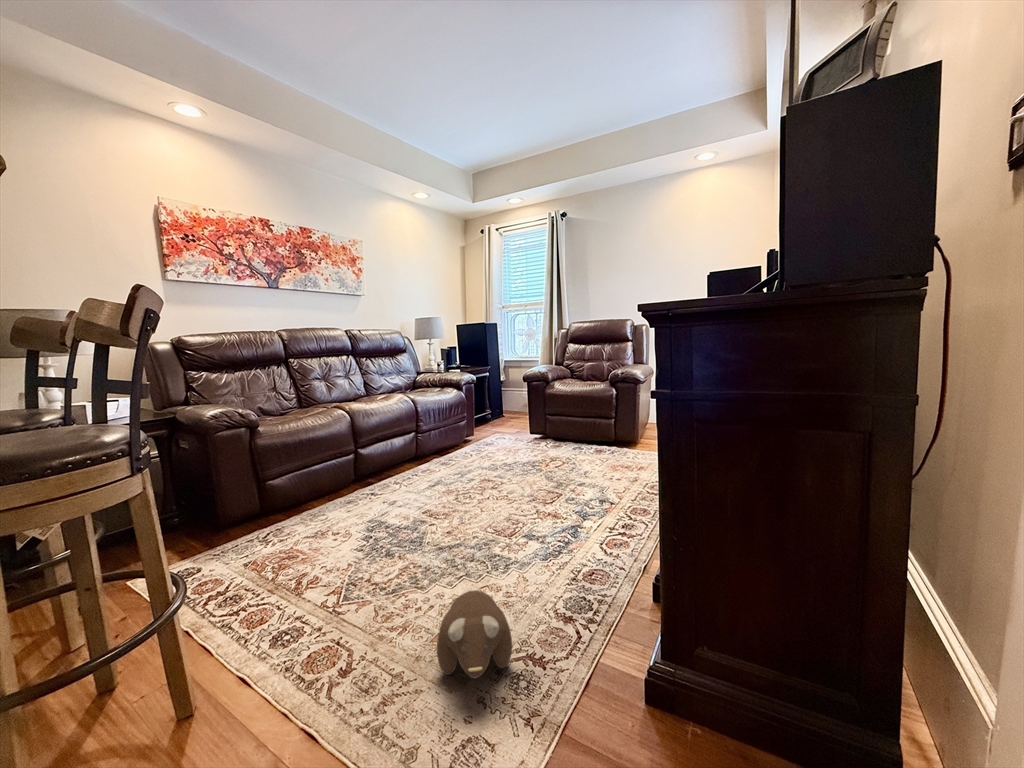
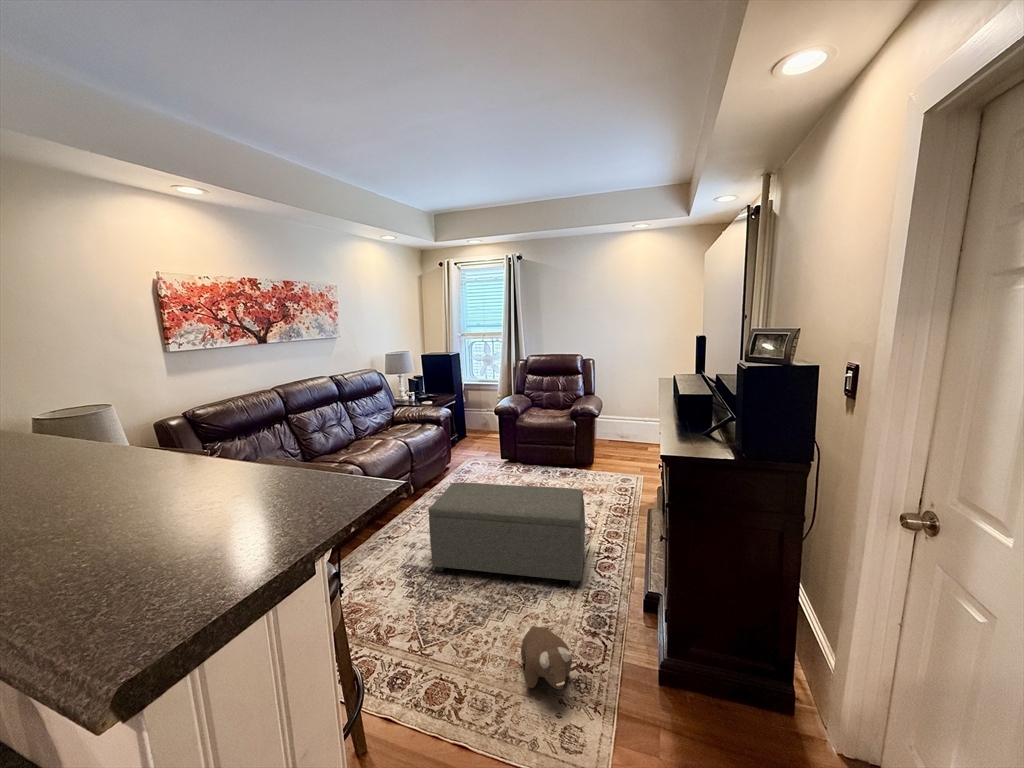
ottoman: none [391,429,594,561] -> present [429,482,585,586]

